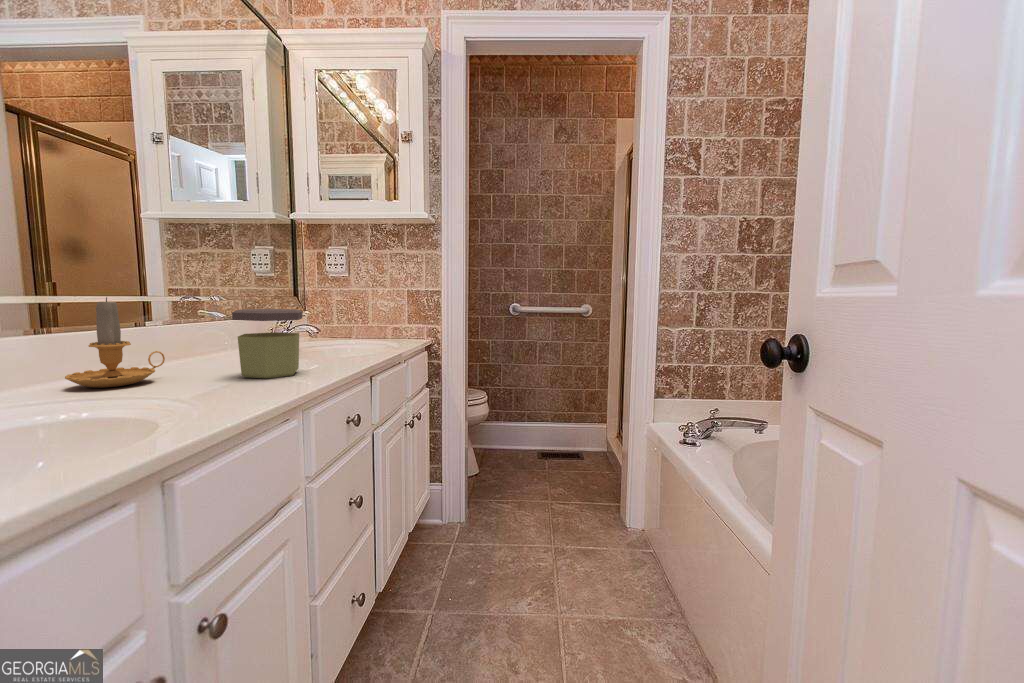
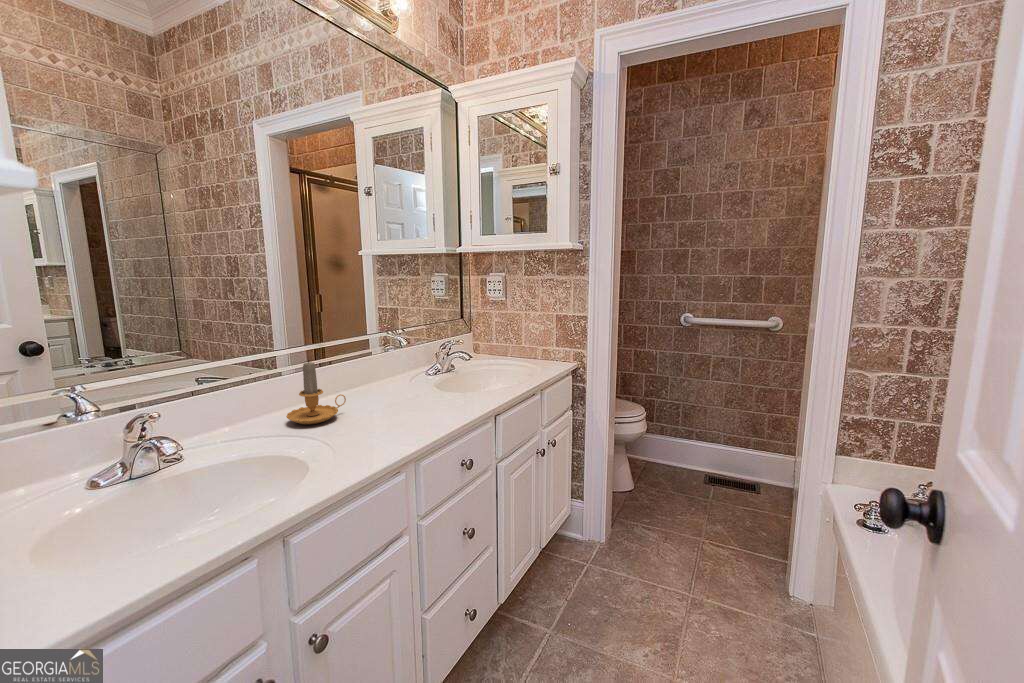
jar: present [232,309,302,379] -> none [383,363,436,425]

